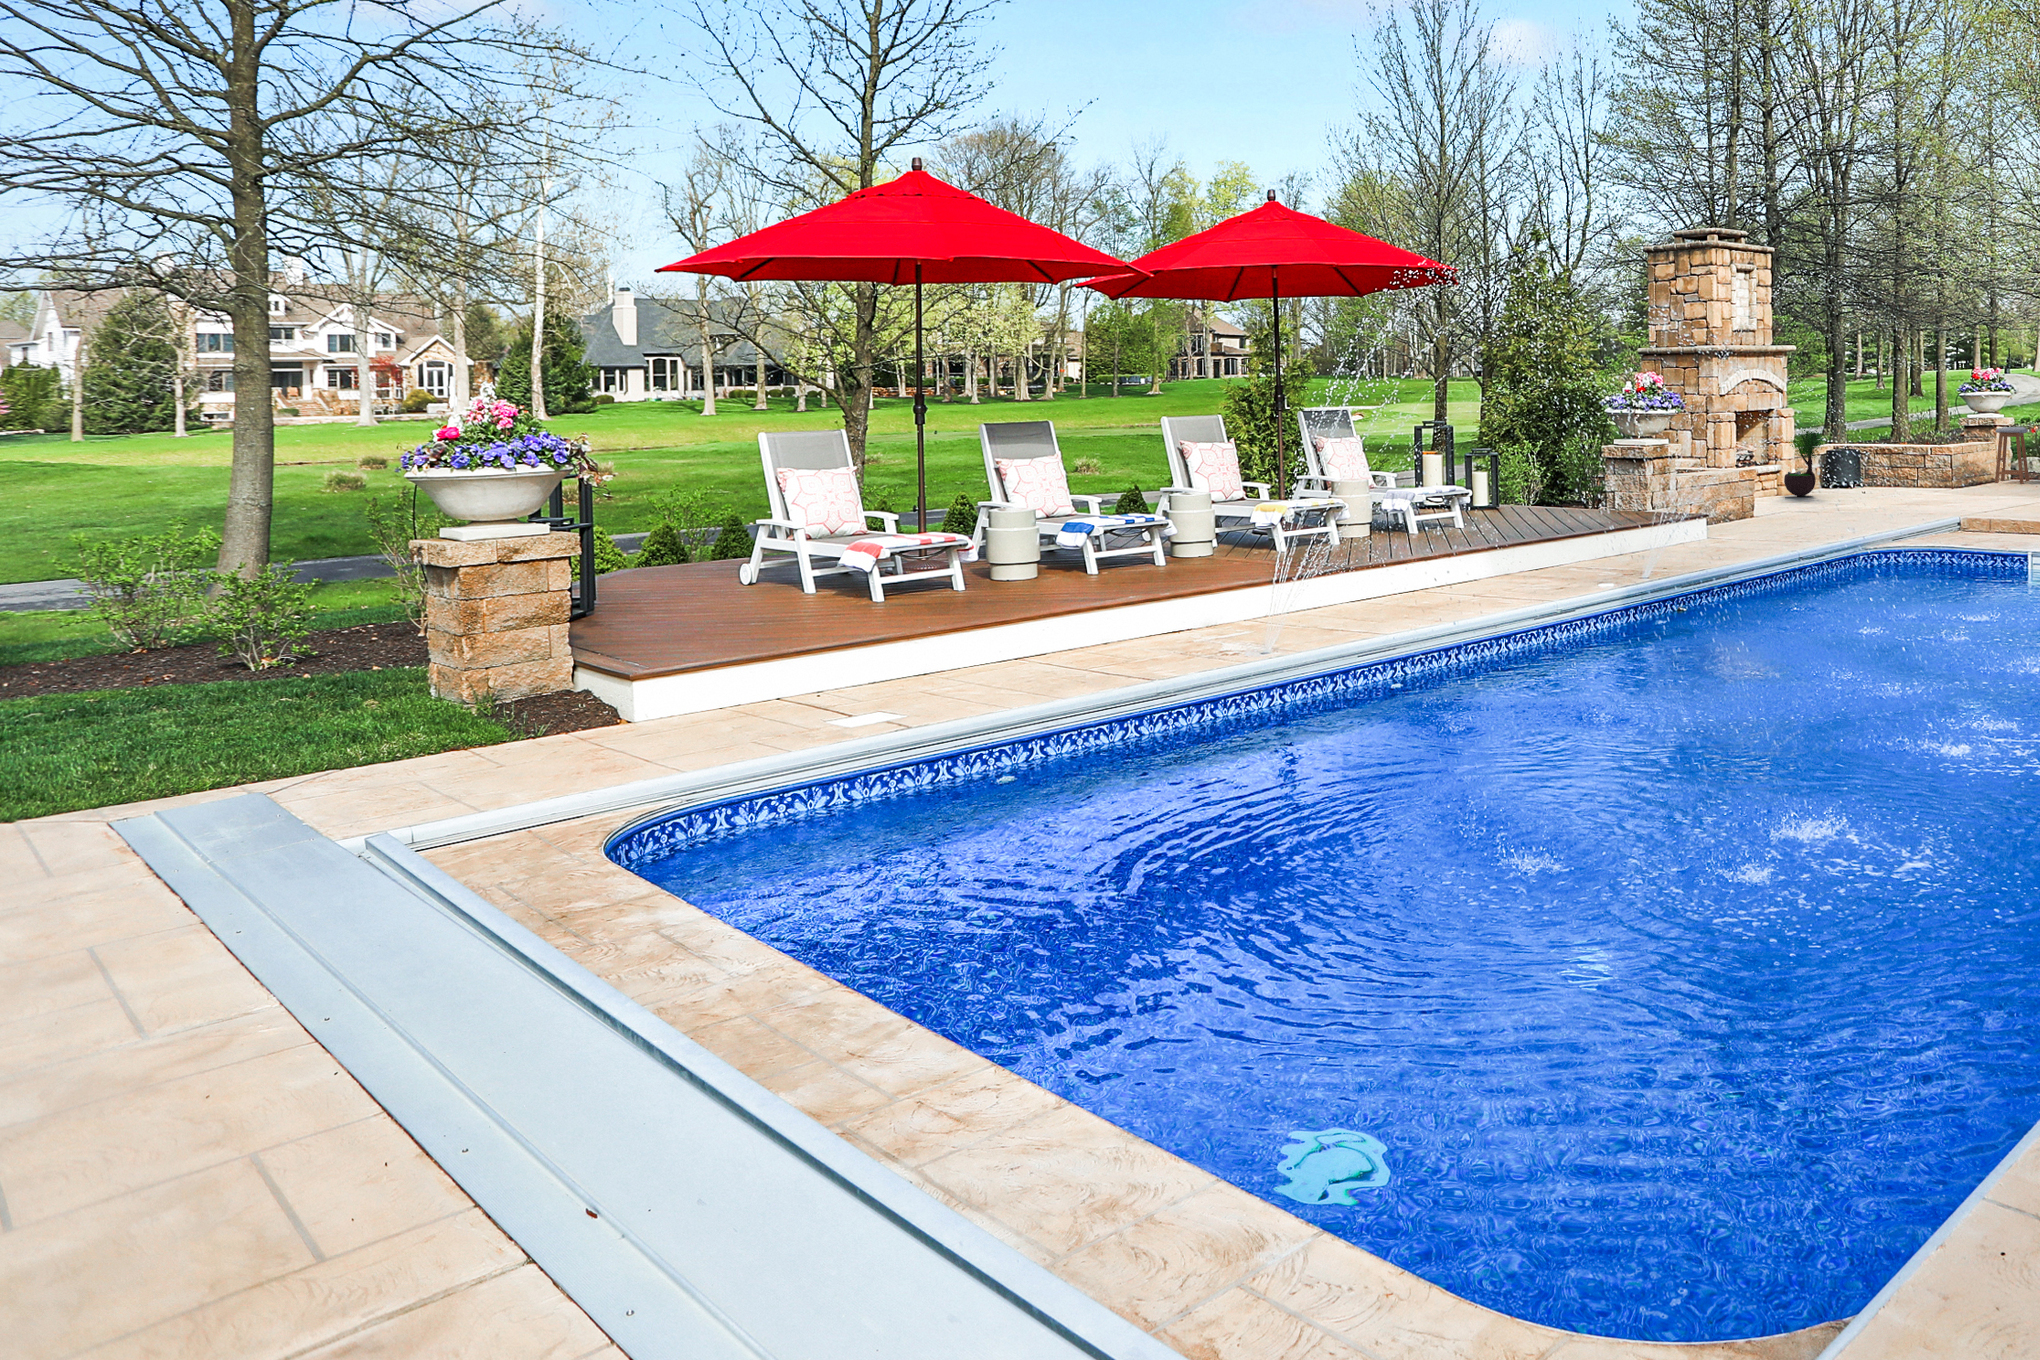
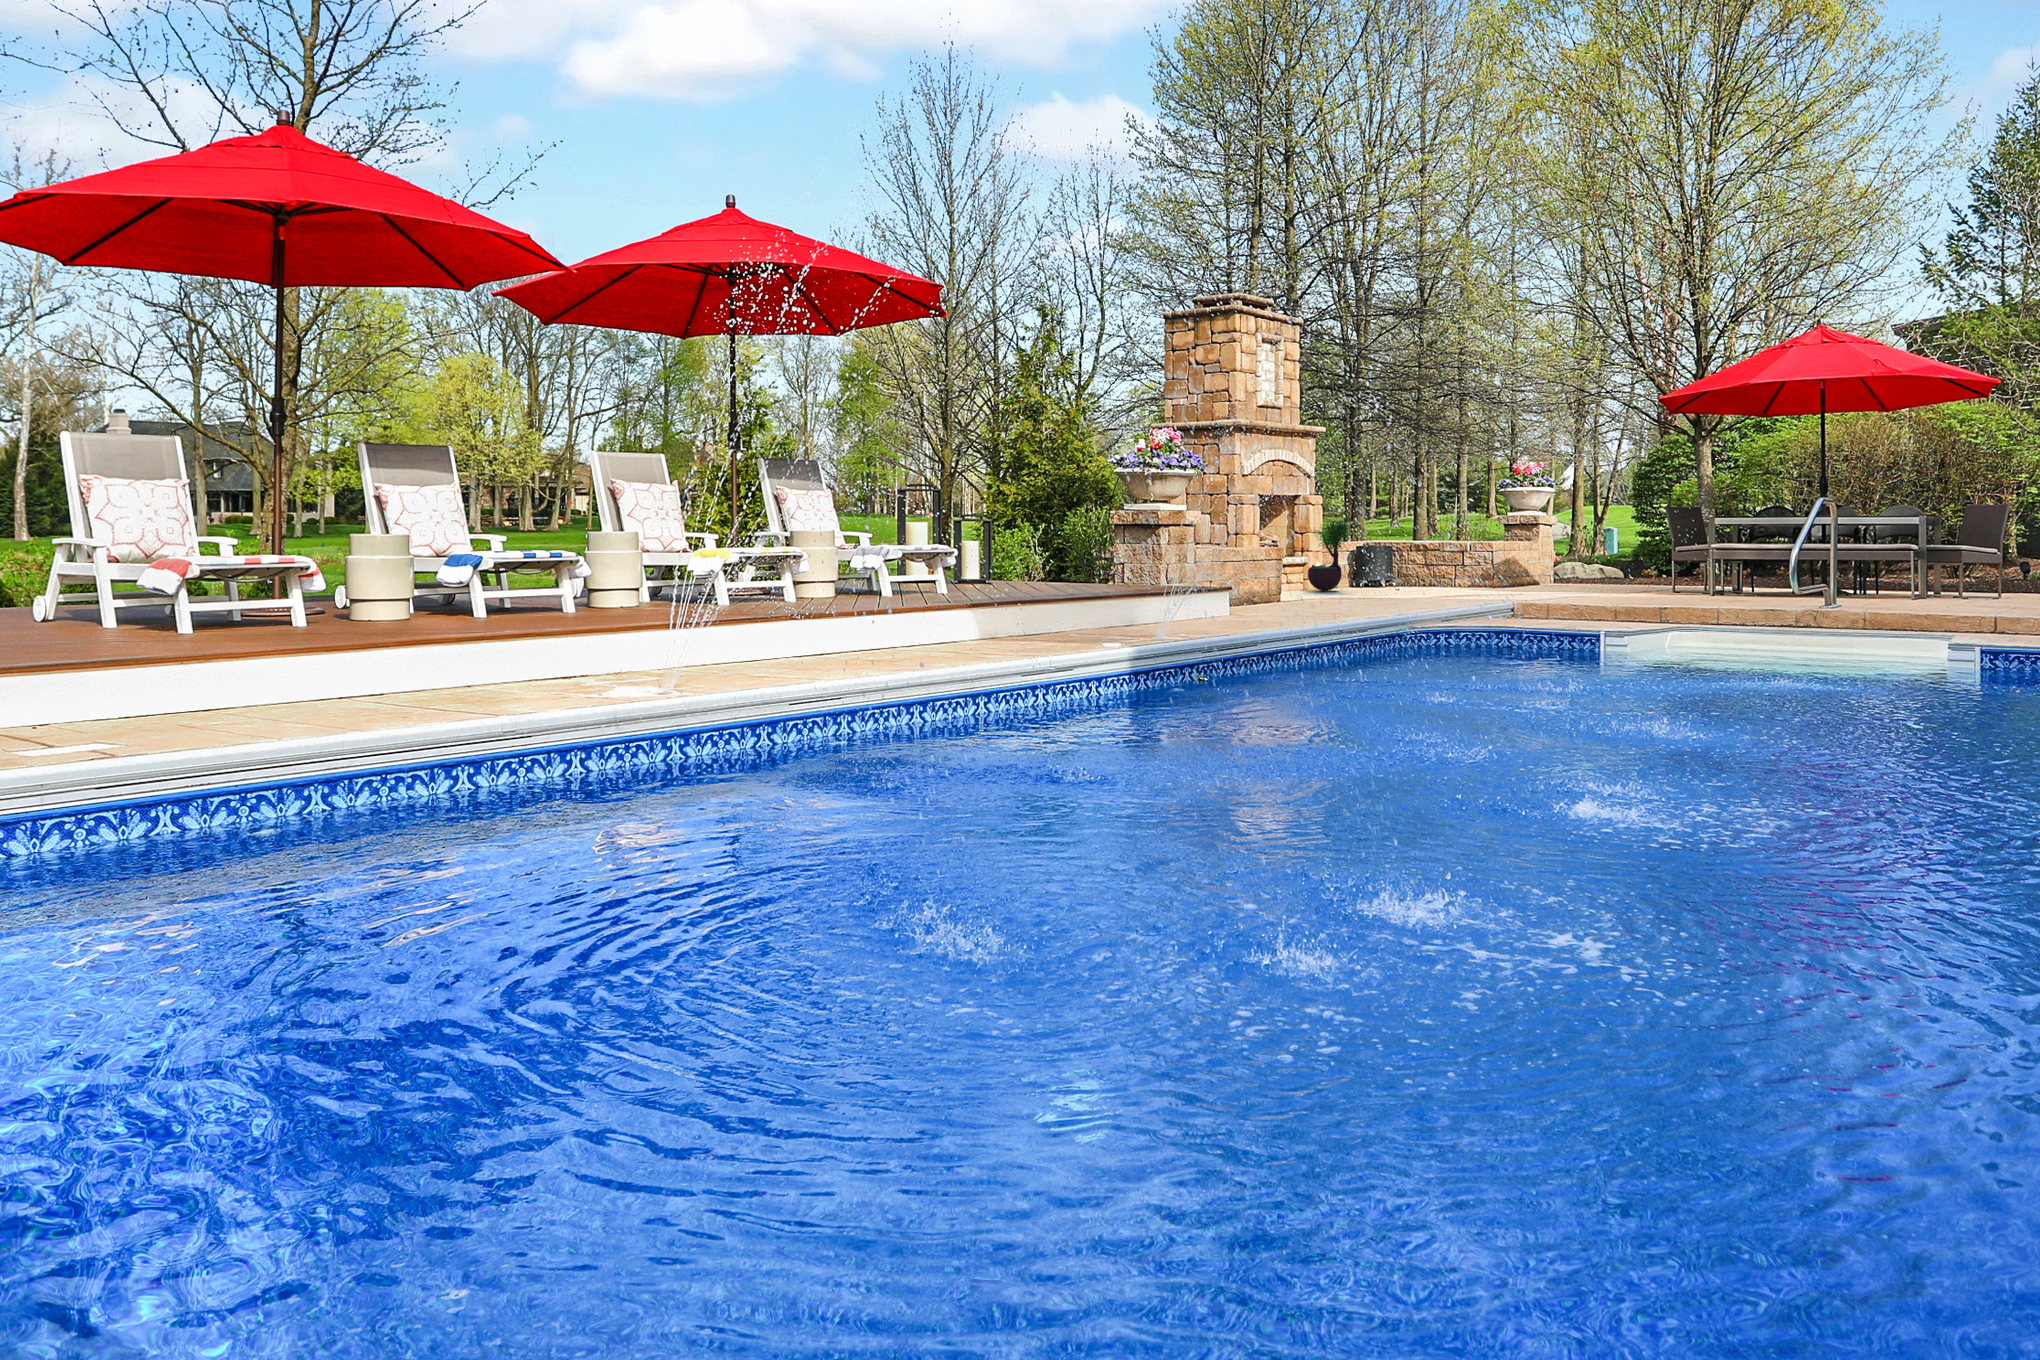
stool: present [1995,427,2029,484] -> none [1527,527,1563,585]

